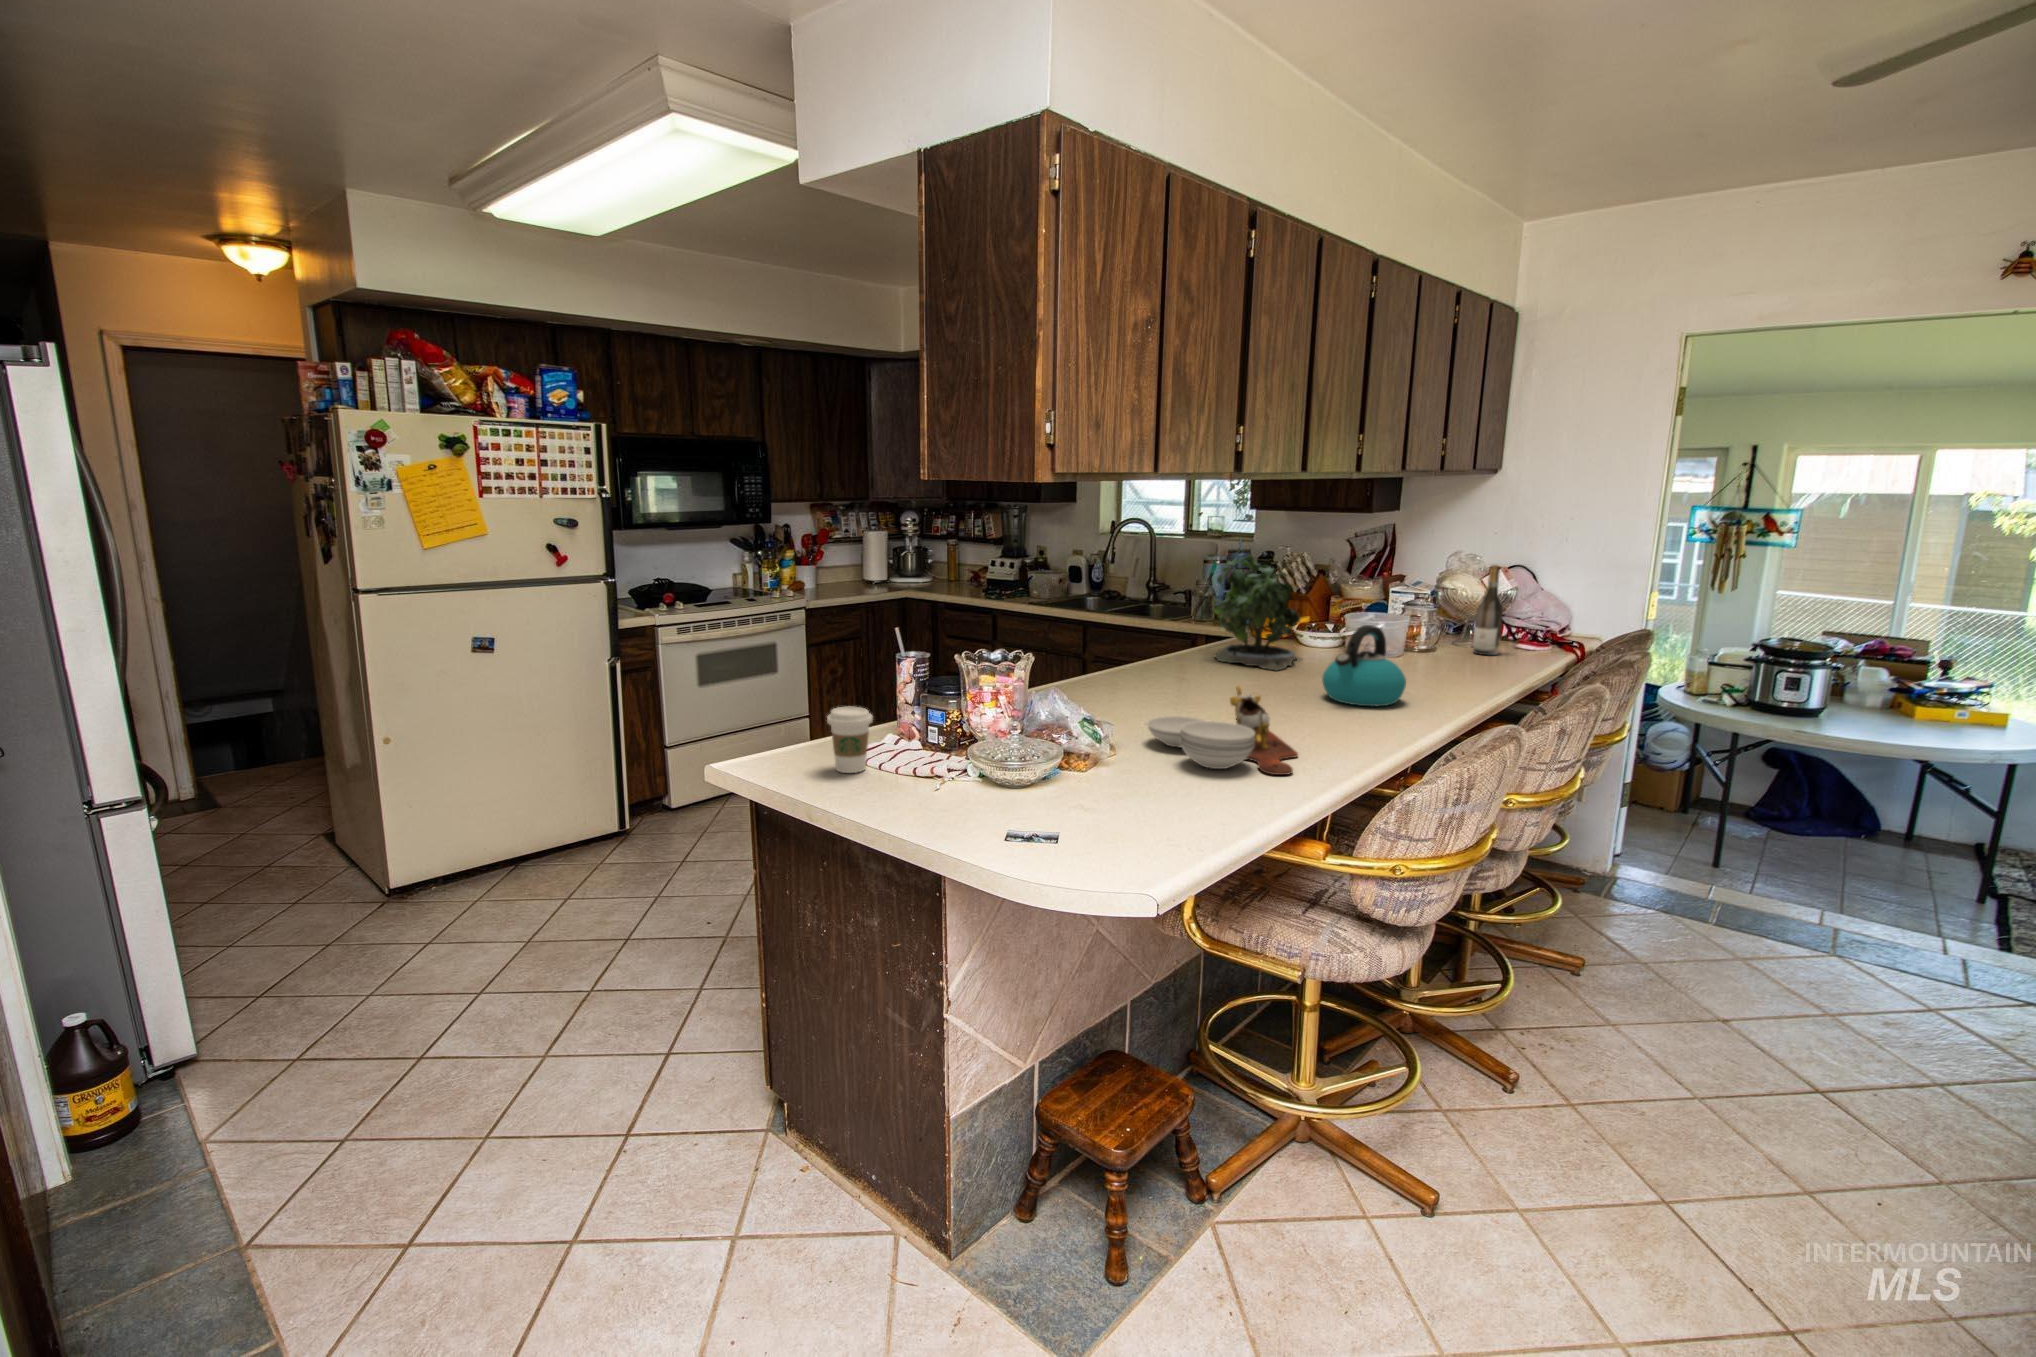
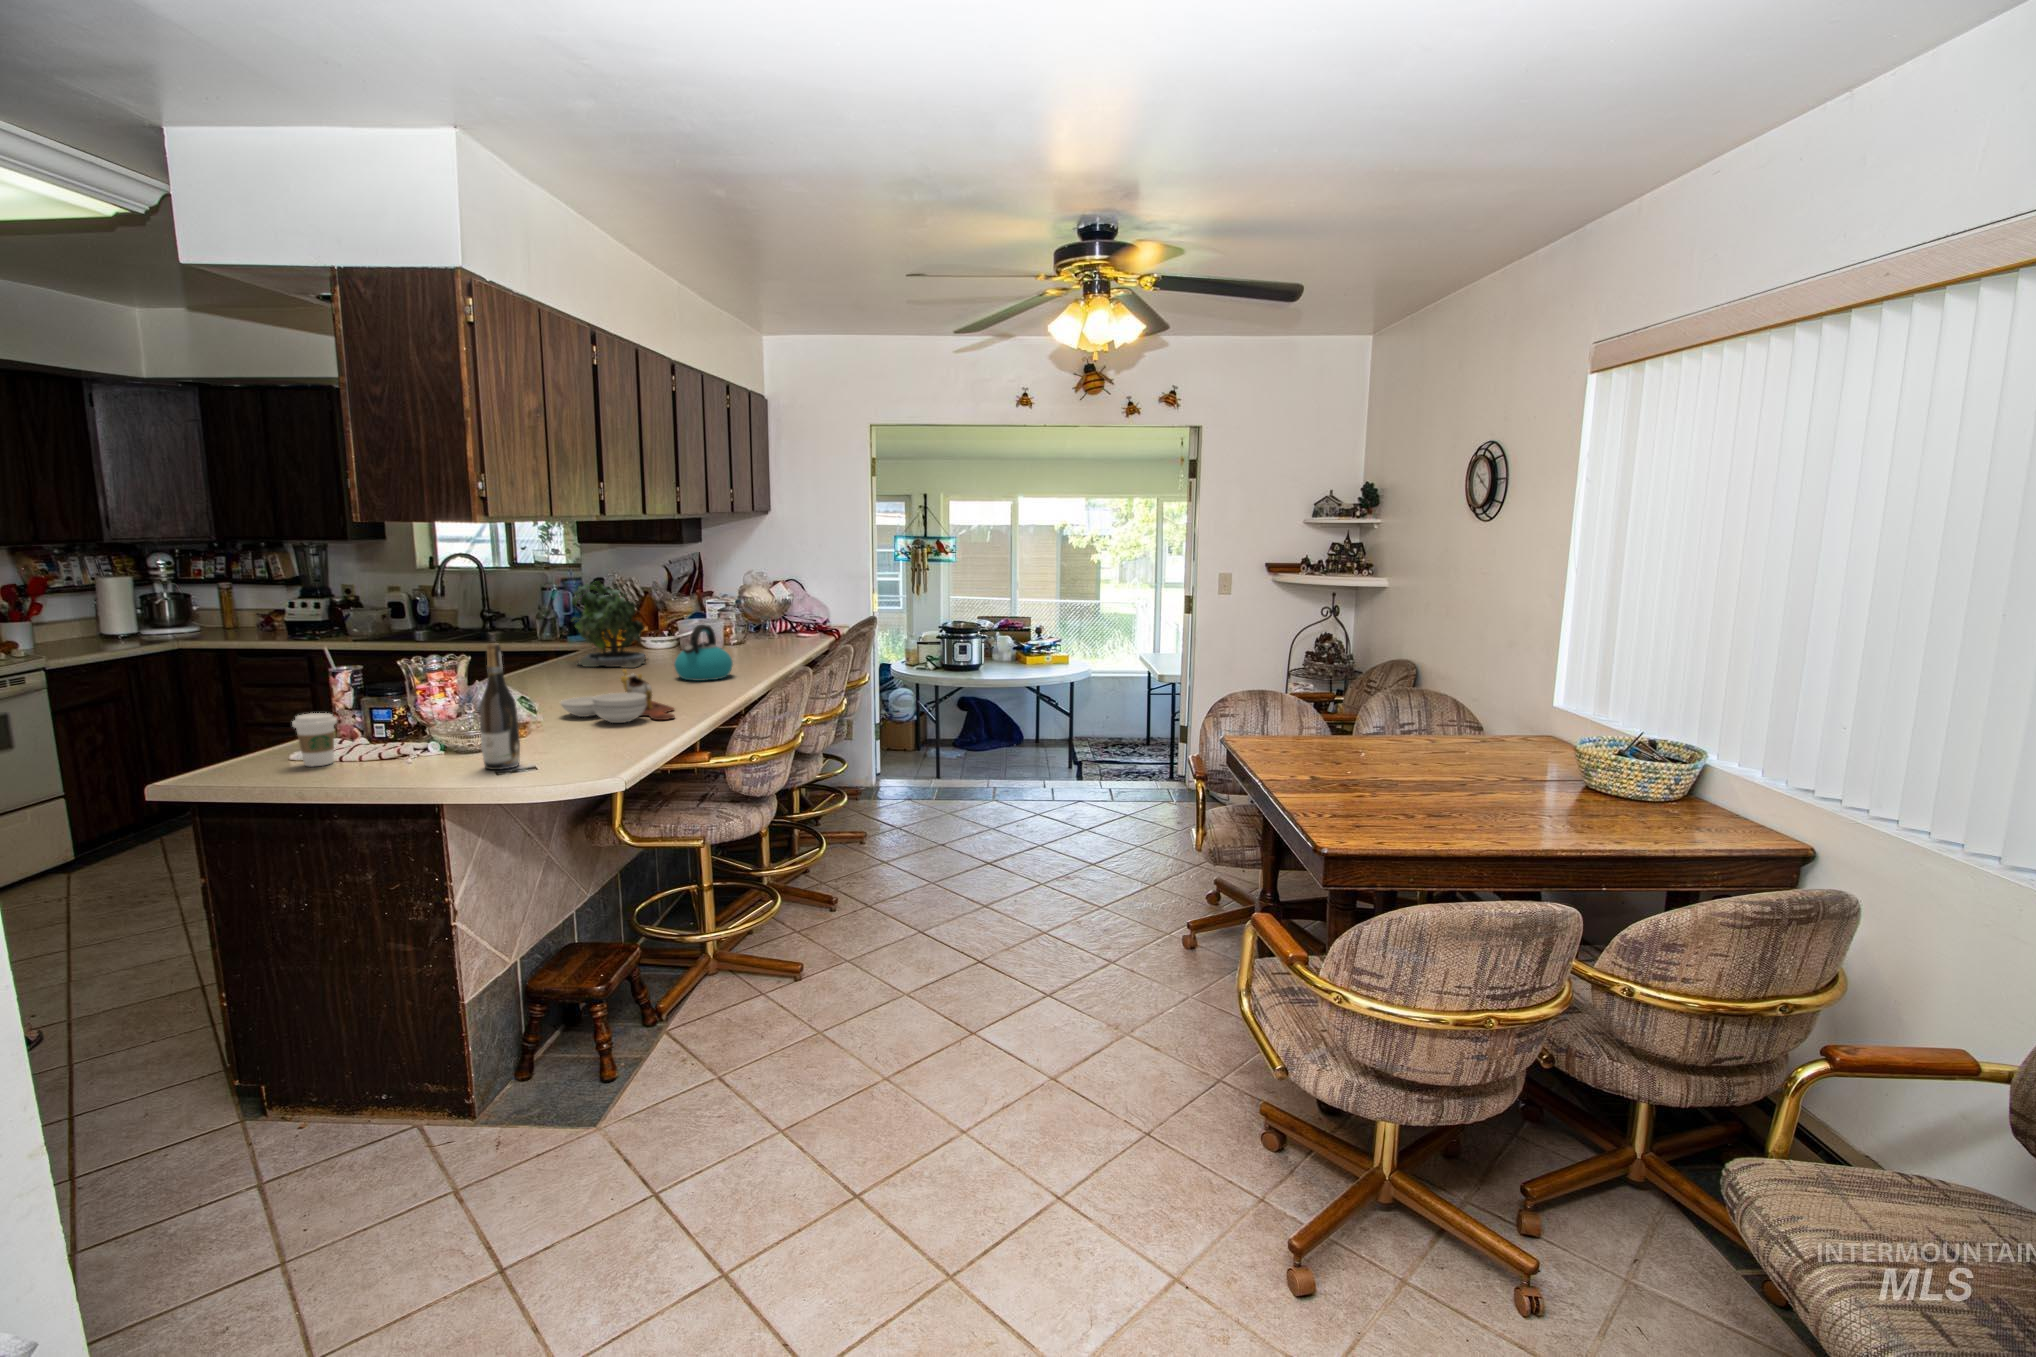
wine bottle: present [1473,565,1503,655] -> present [480,643,520,770]

